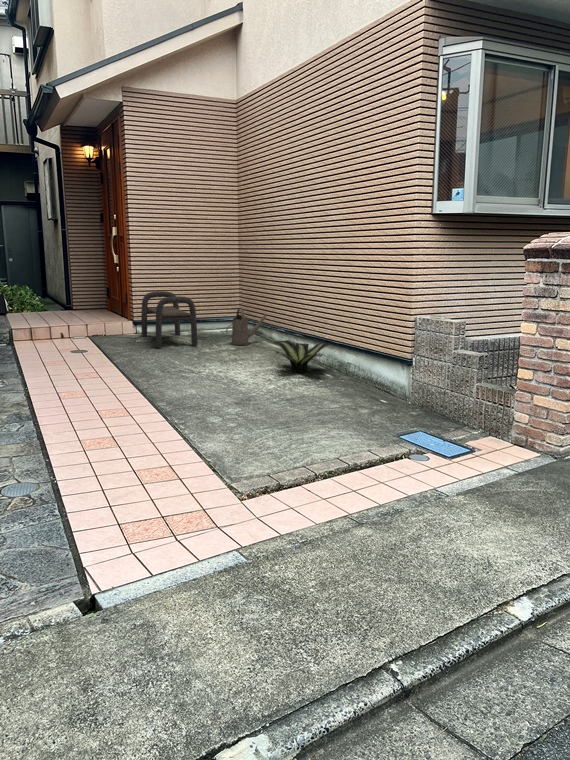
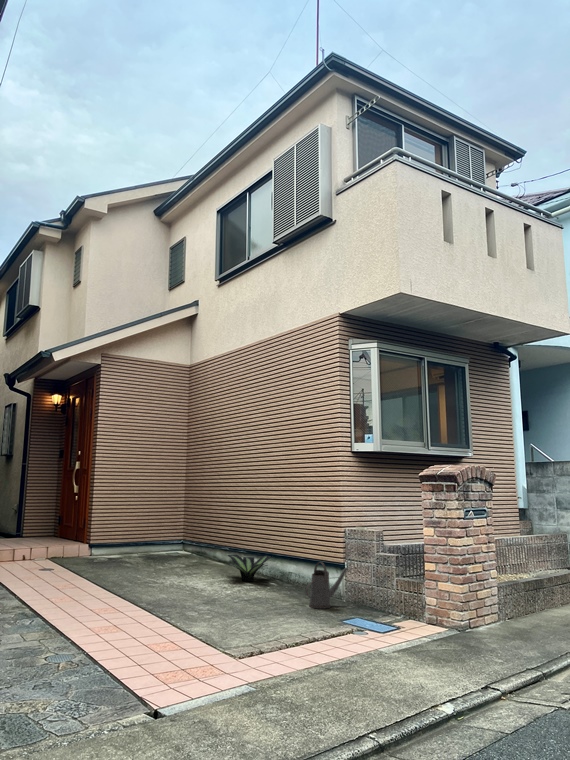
bench: present [141,291,198,347] -> none [98,516,153,564]
watering can: present [226,309,267,345] -> present [306,562,347,609]

